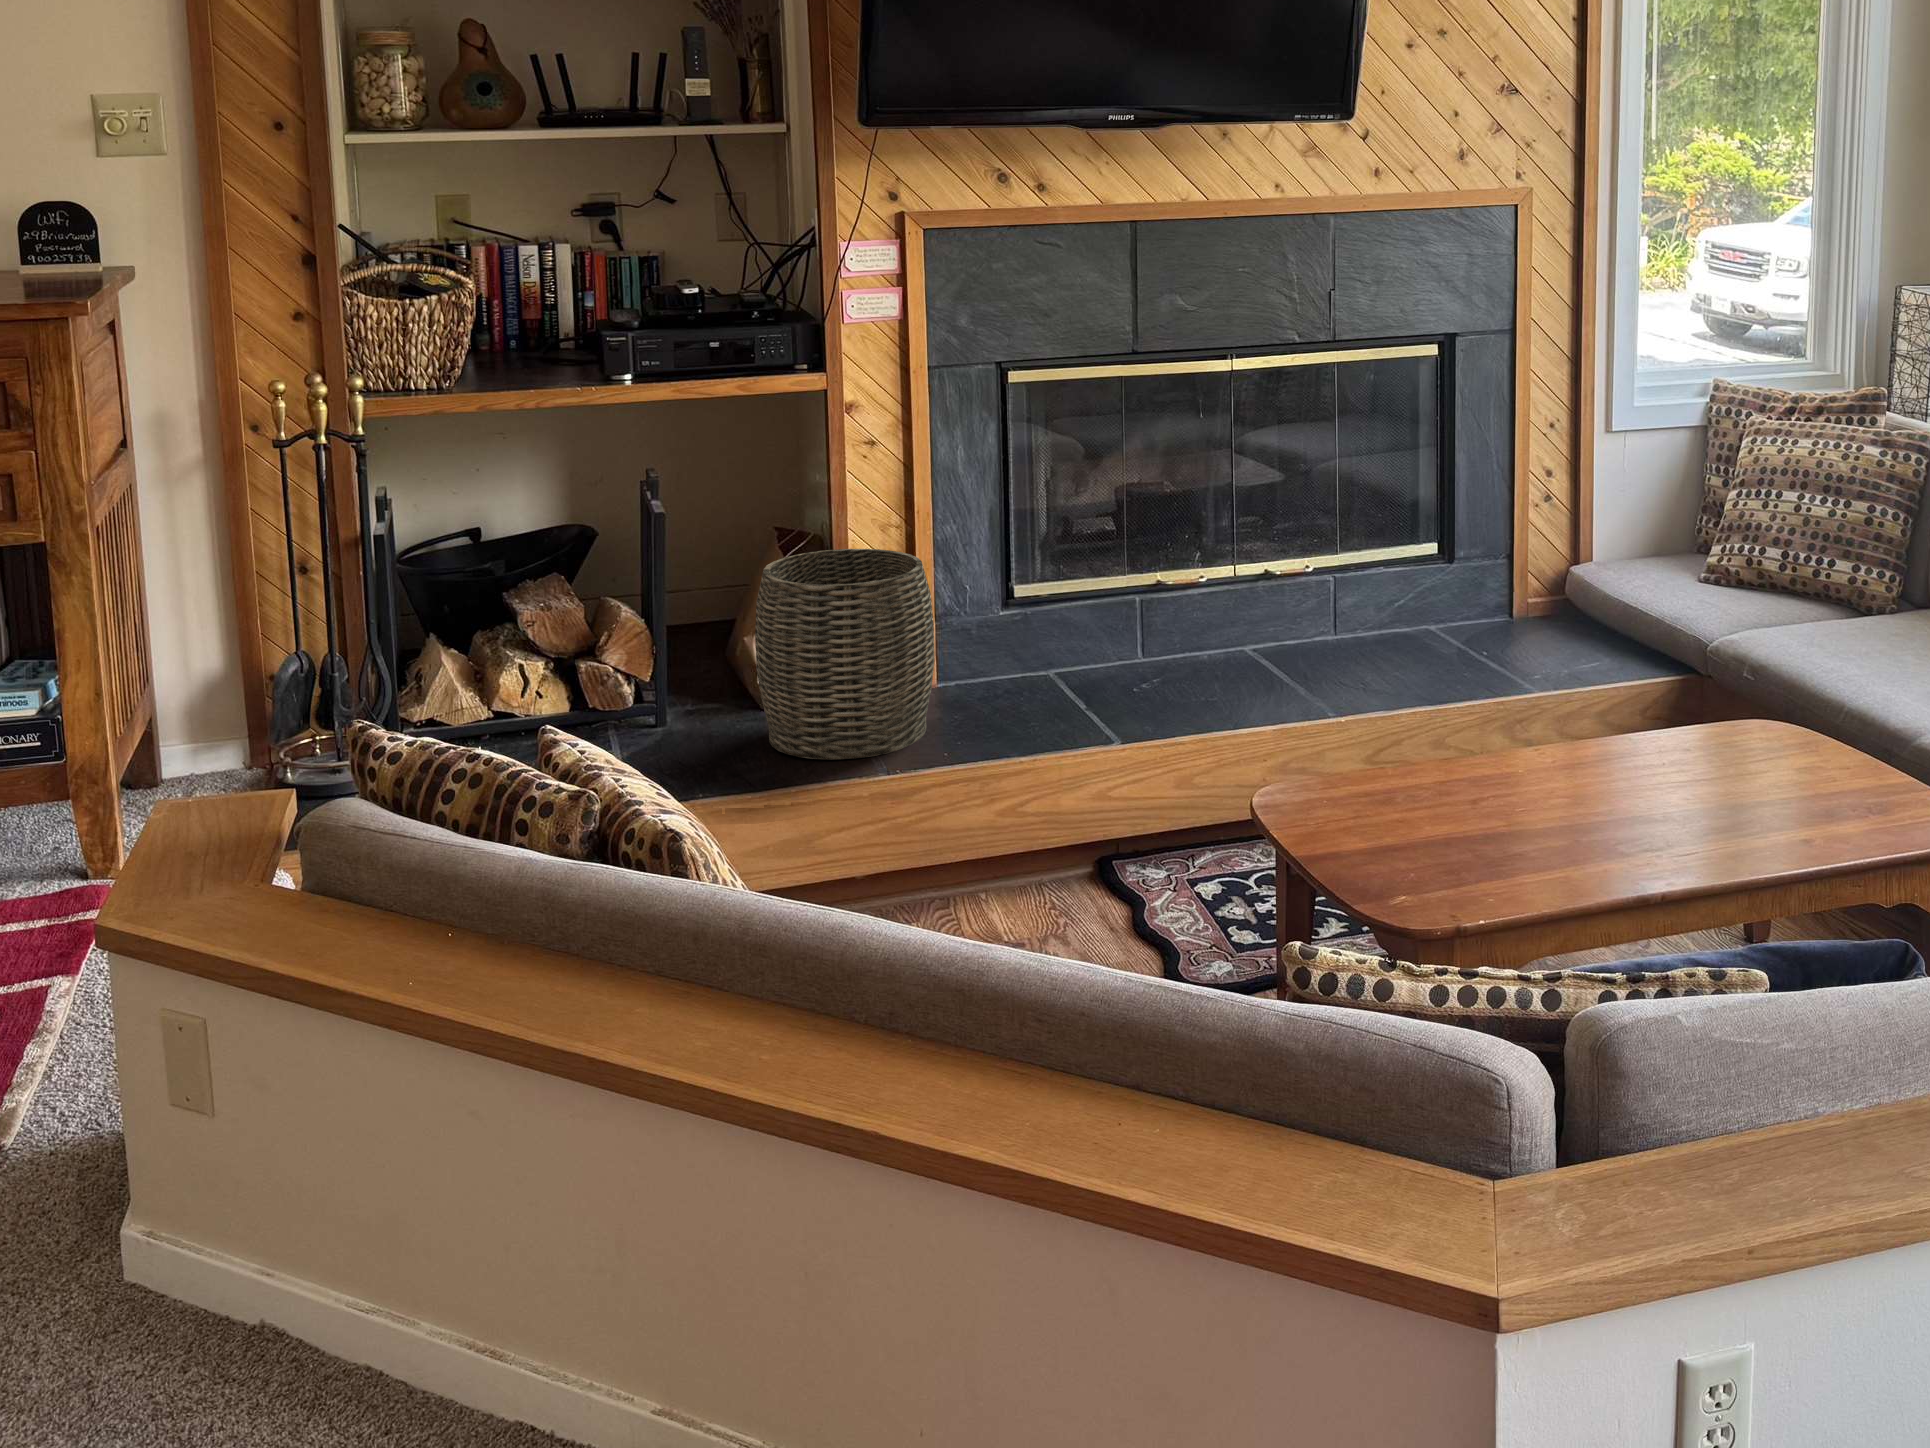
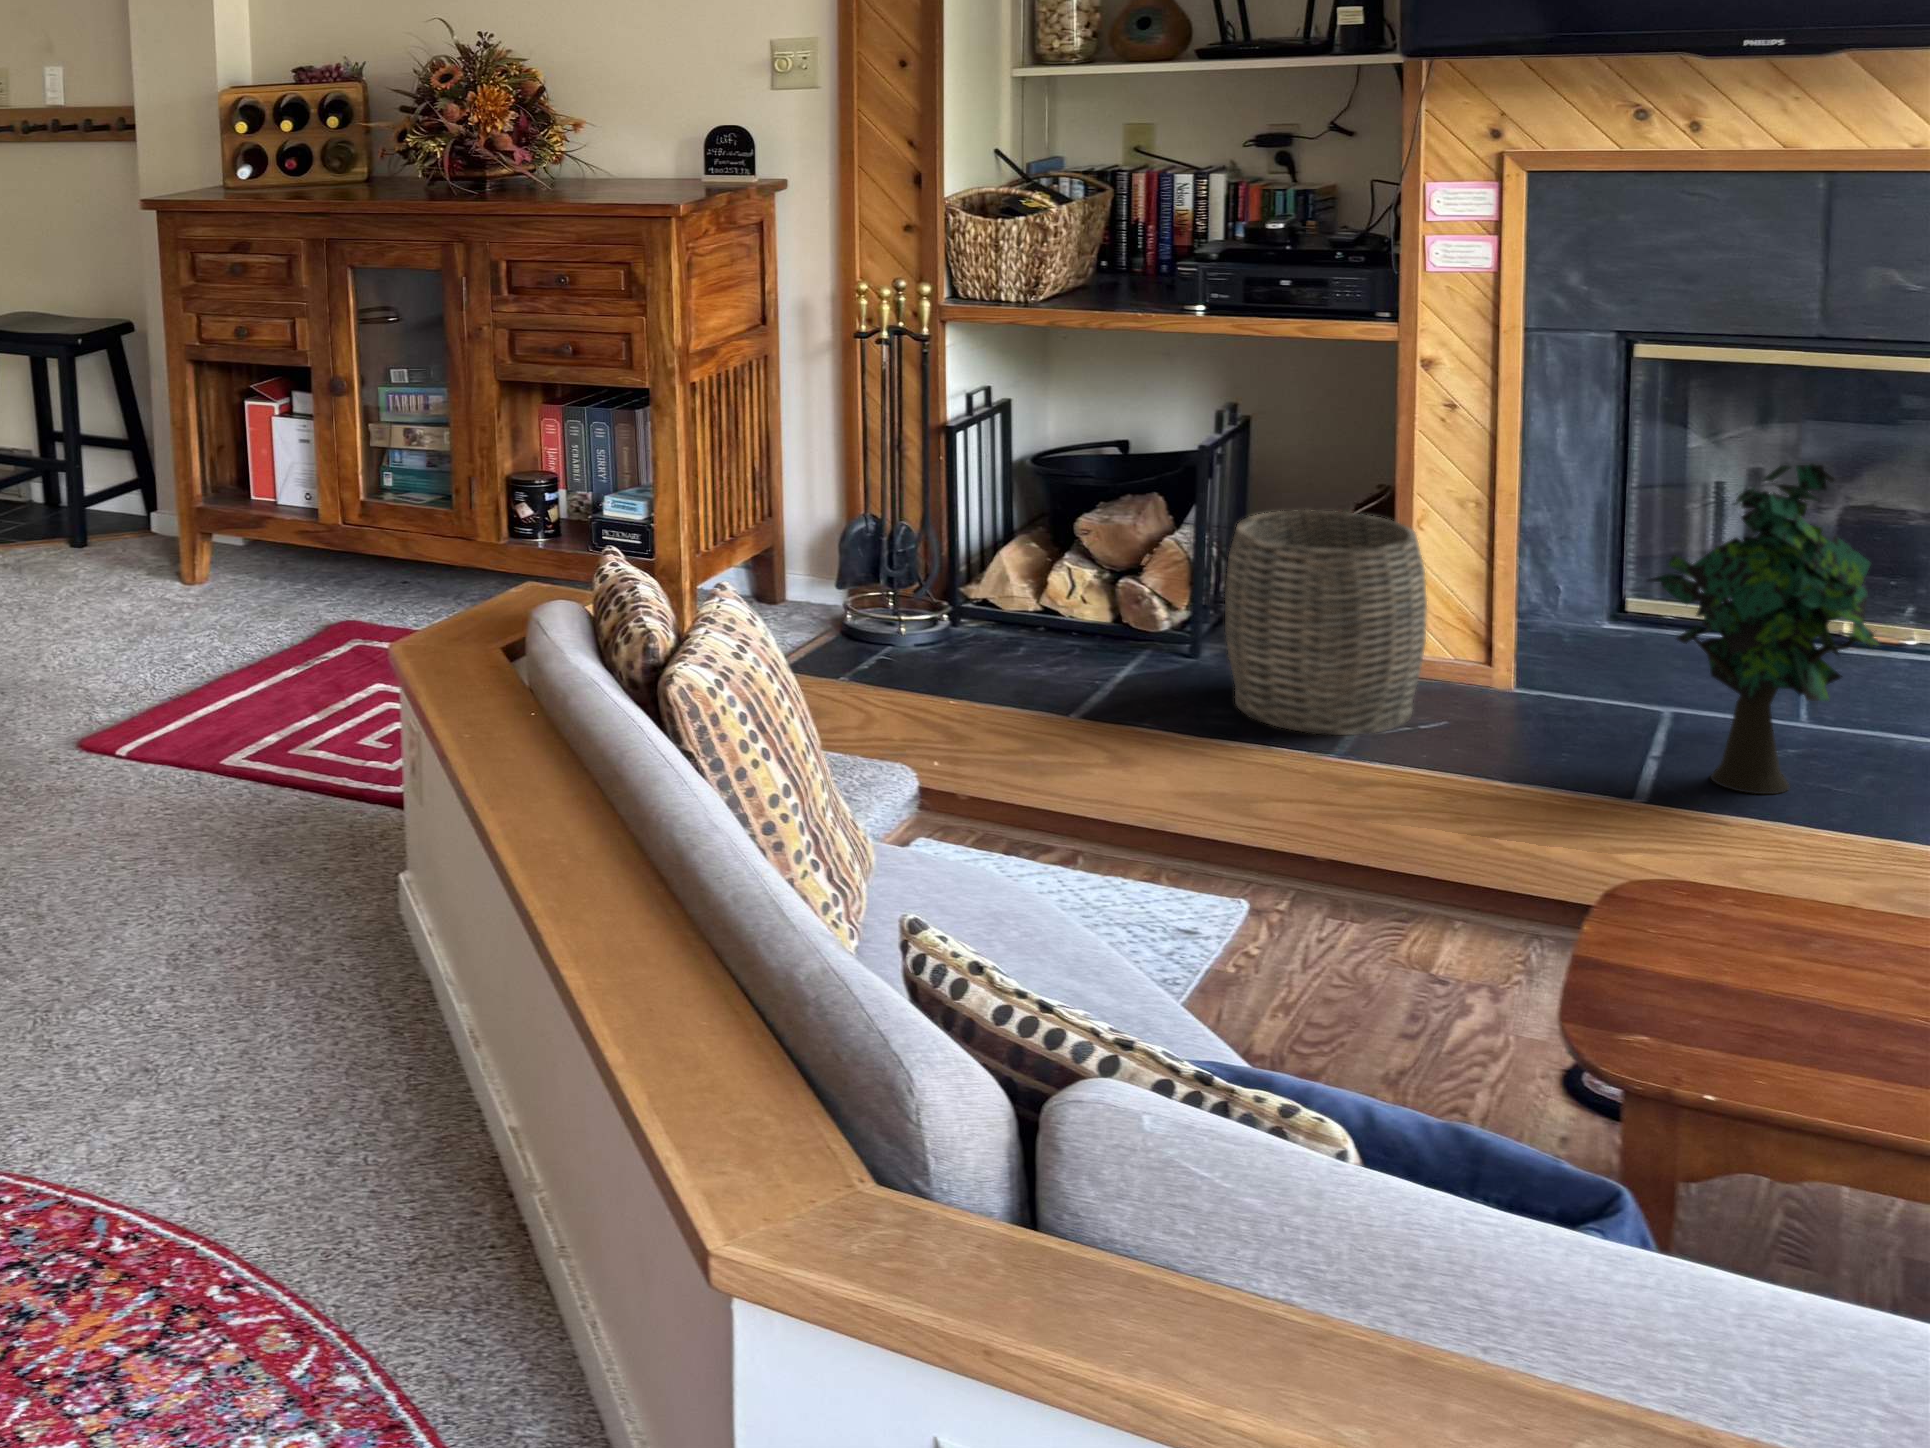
decorative plant: none [1124,440,1279,710] -> present [1649,464,1878,794]

